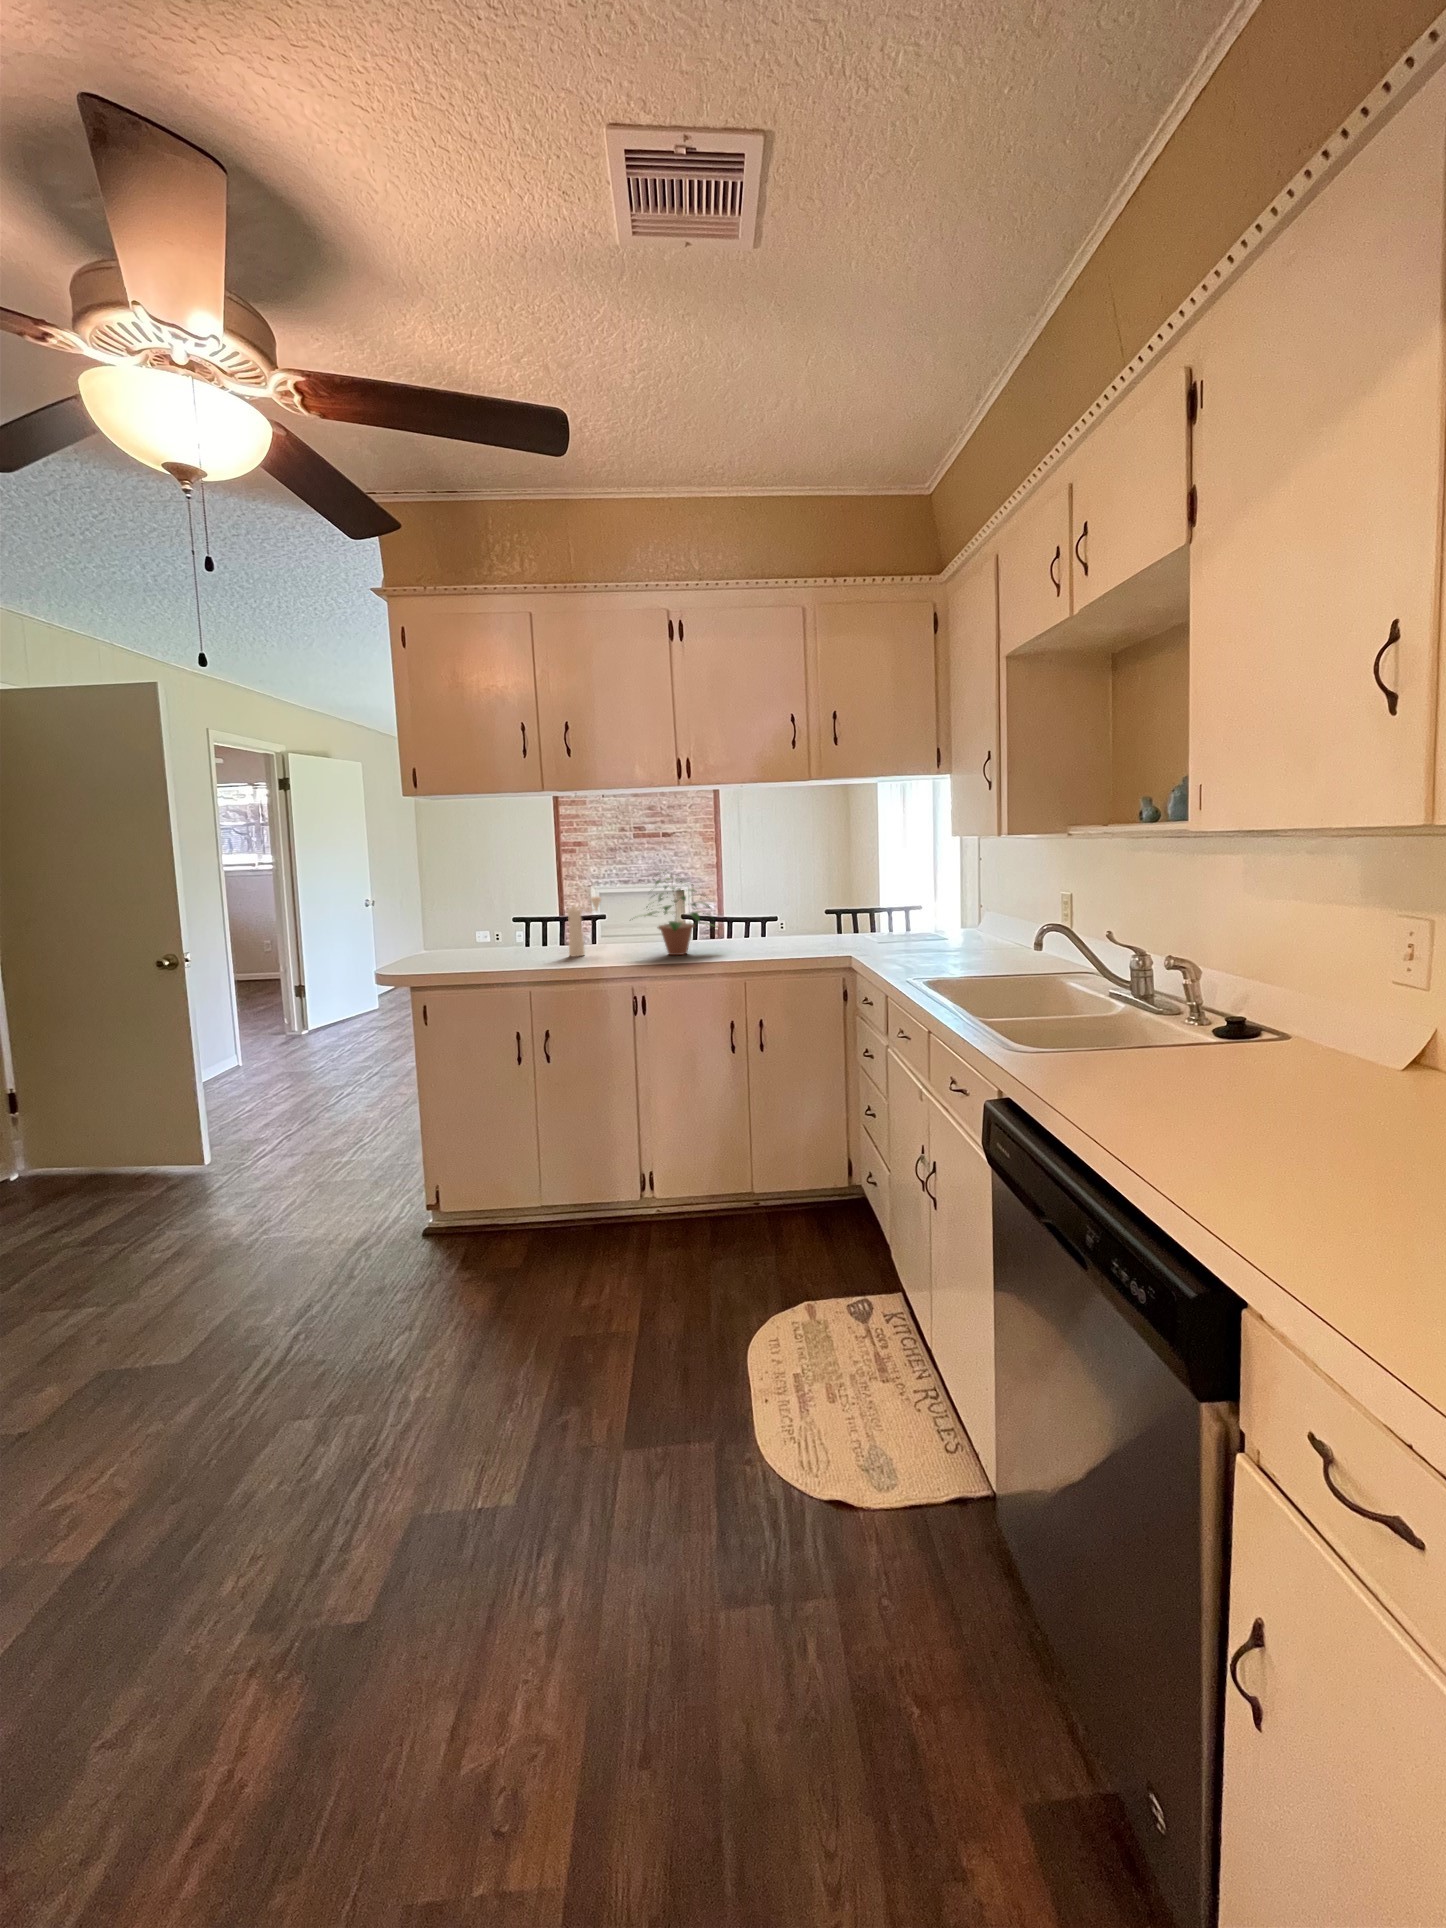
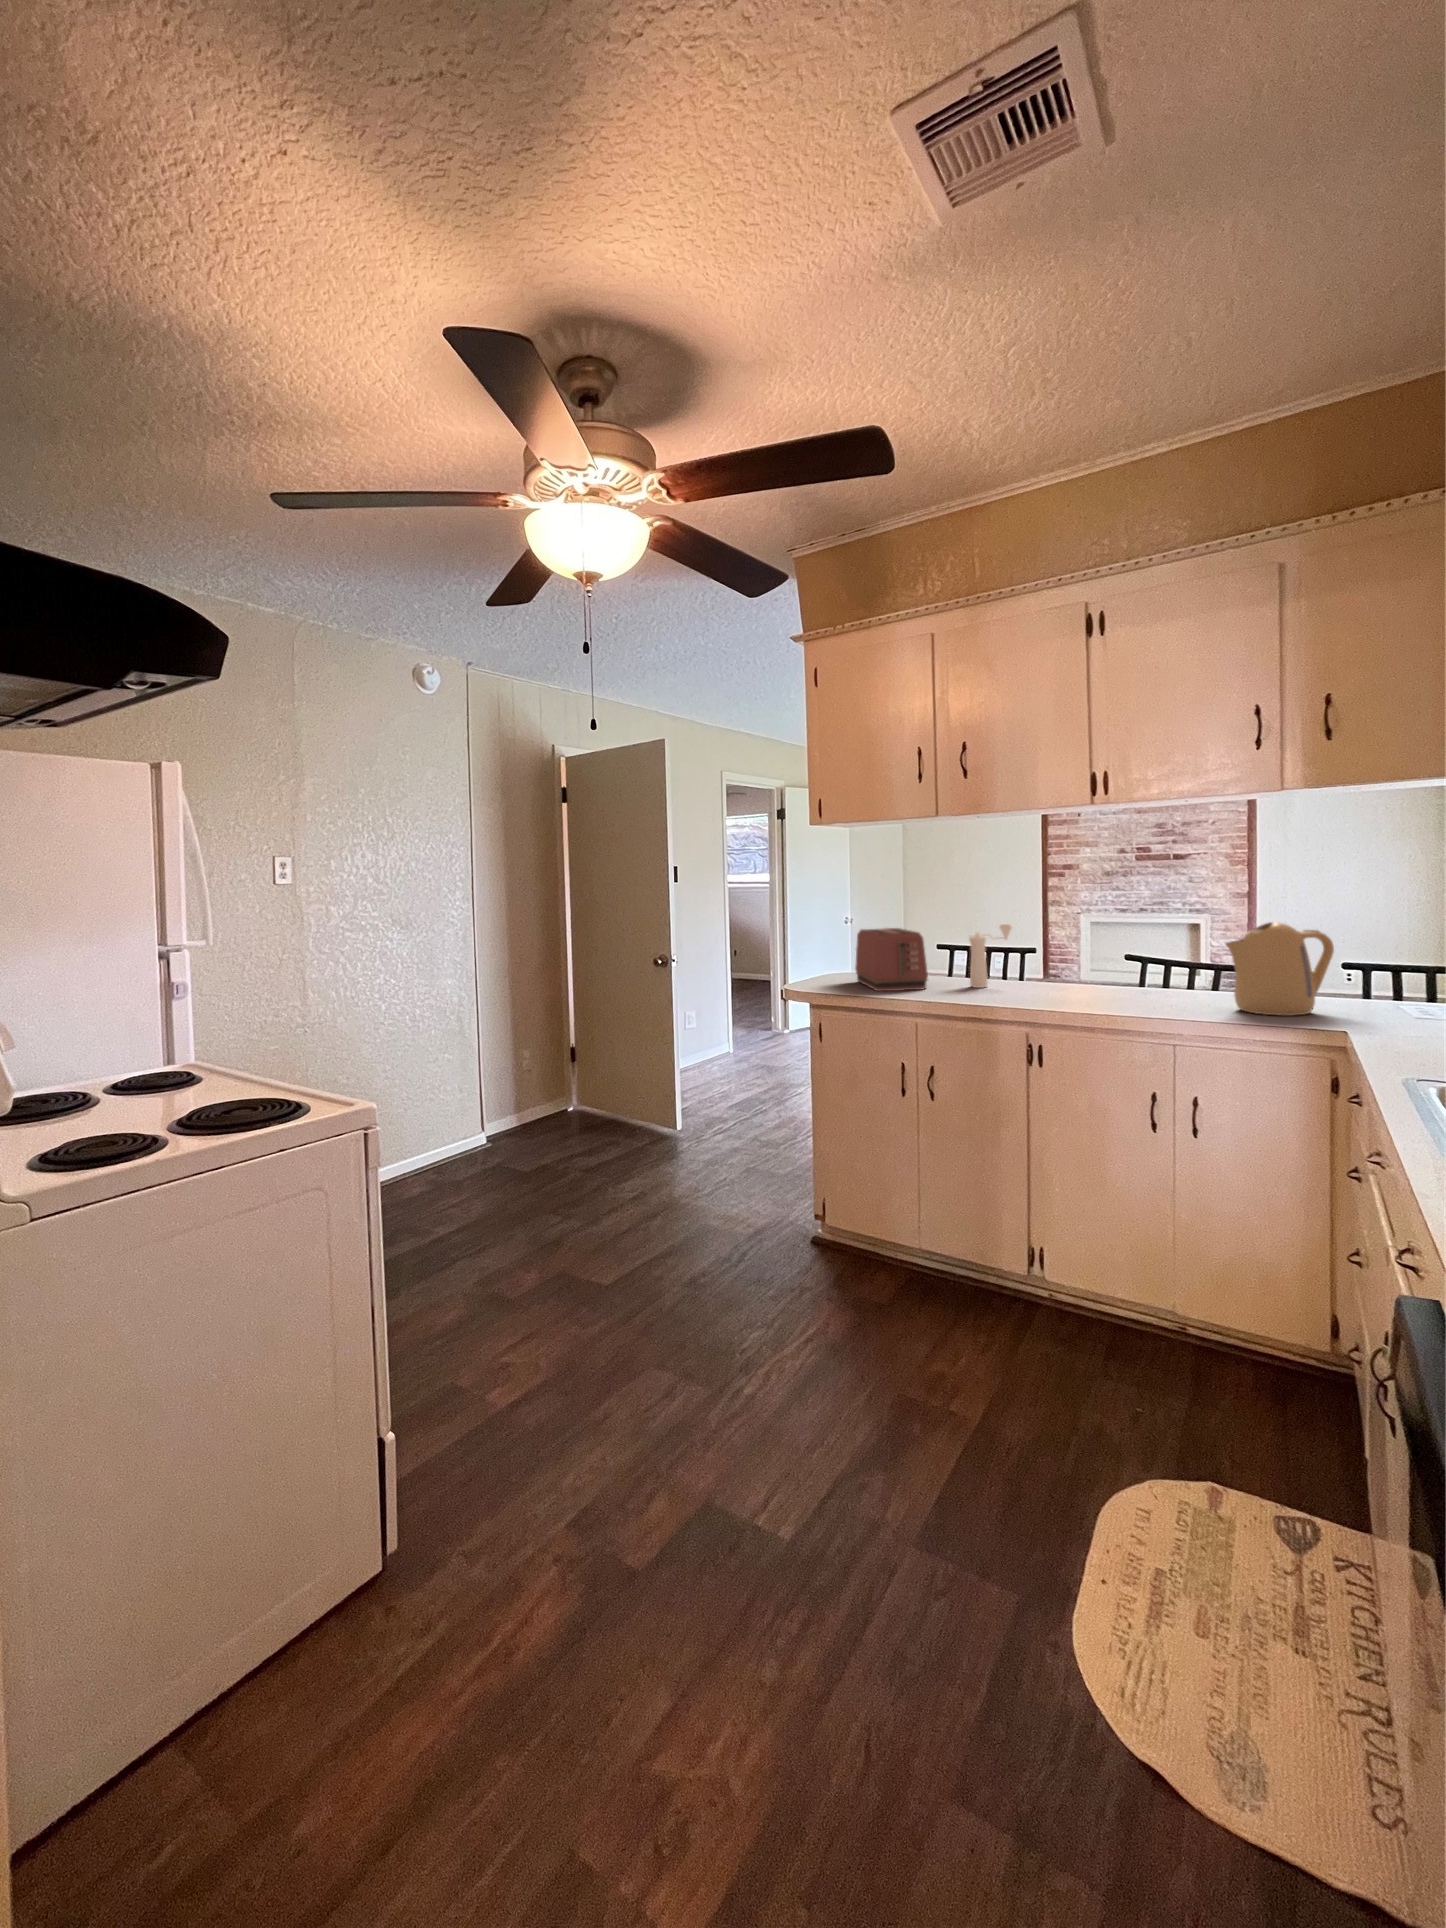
potted plant: present [643,877,714,955] -> none [1033,895,1157,998]
kettle: none [775,887,835,955] -> present [1226,922,1334,1016]
toaster: none [450,905,533,969] -> present [855,928,928,991]

